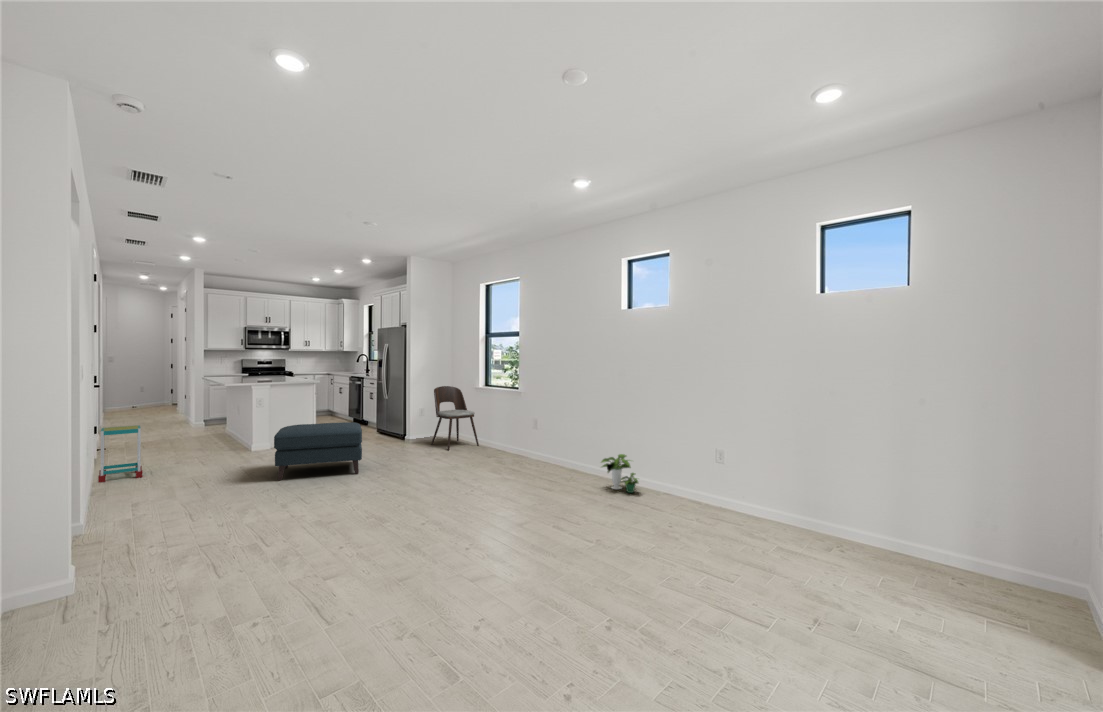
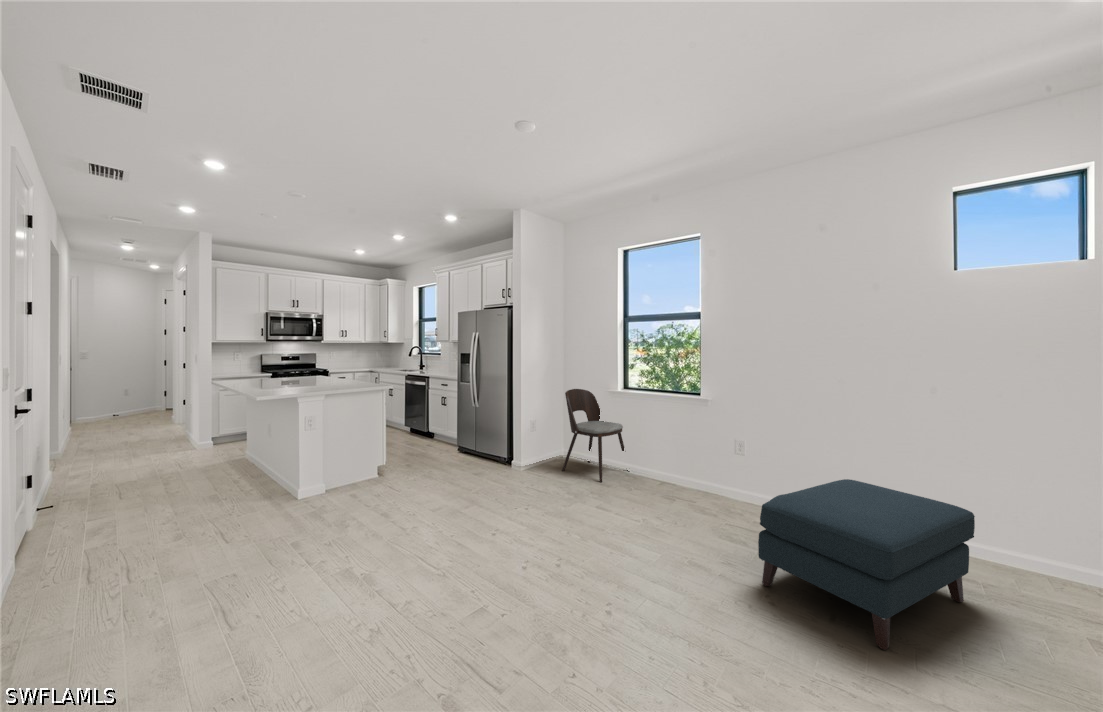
ottoman: present [274,422,362,480] -> present [758,479,975,650]
side table: present [98,425,142,482] -> none [52,479,143,606]
potted plant: present [601,454,638,493] -> none [959,506,1072,580]

